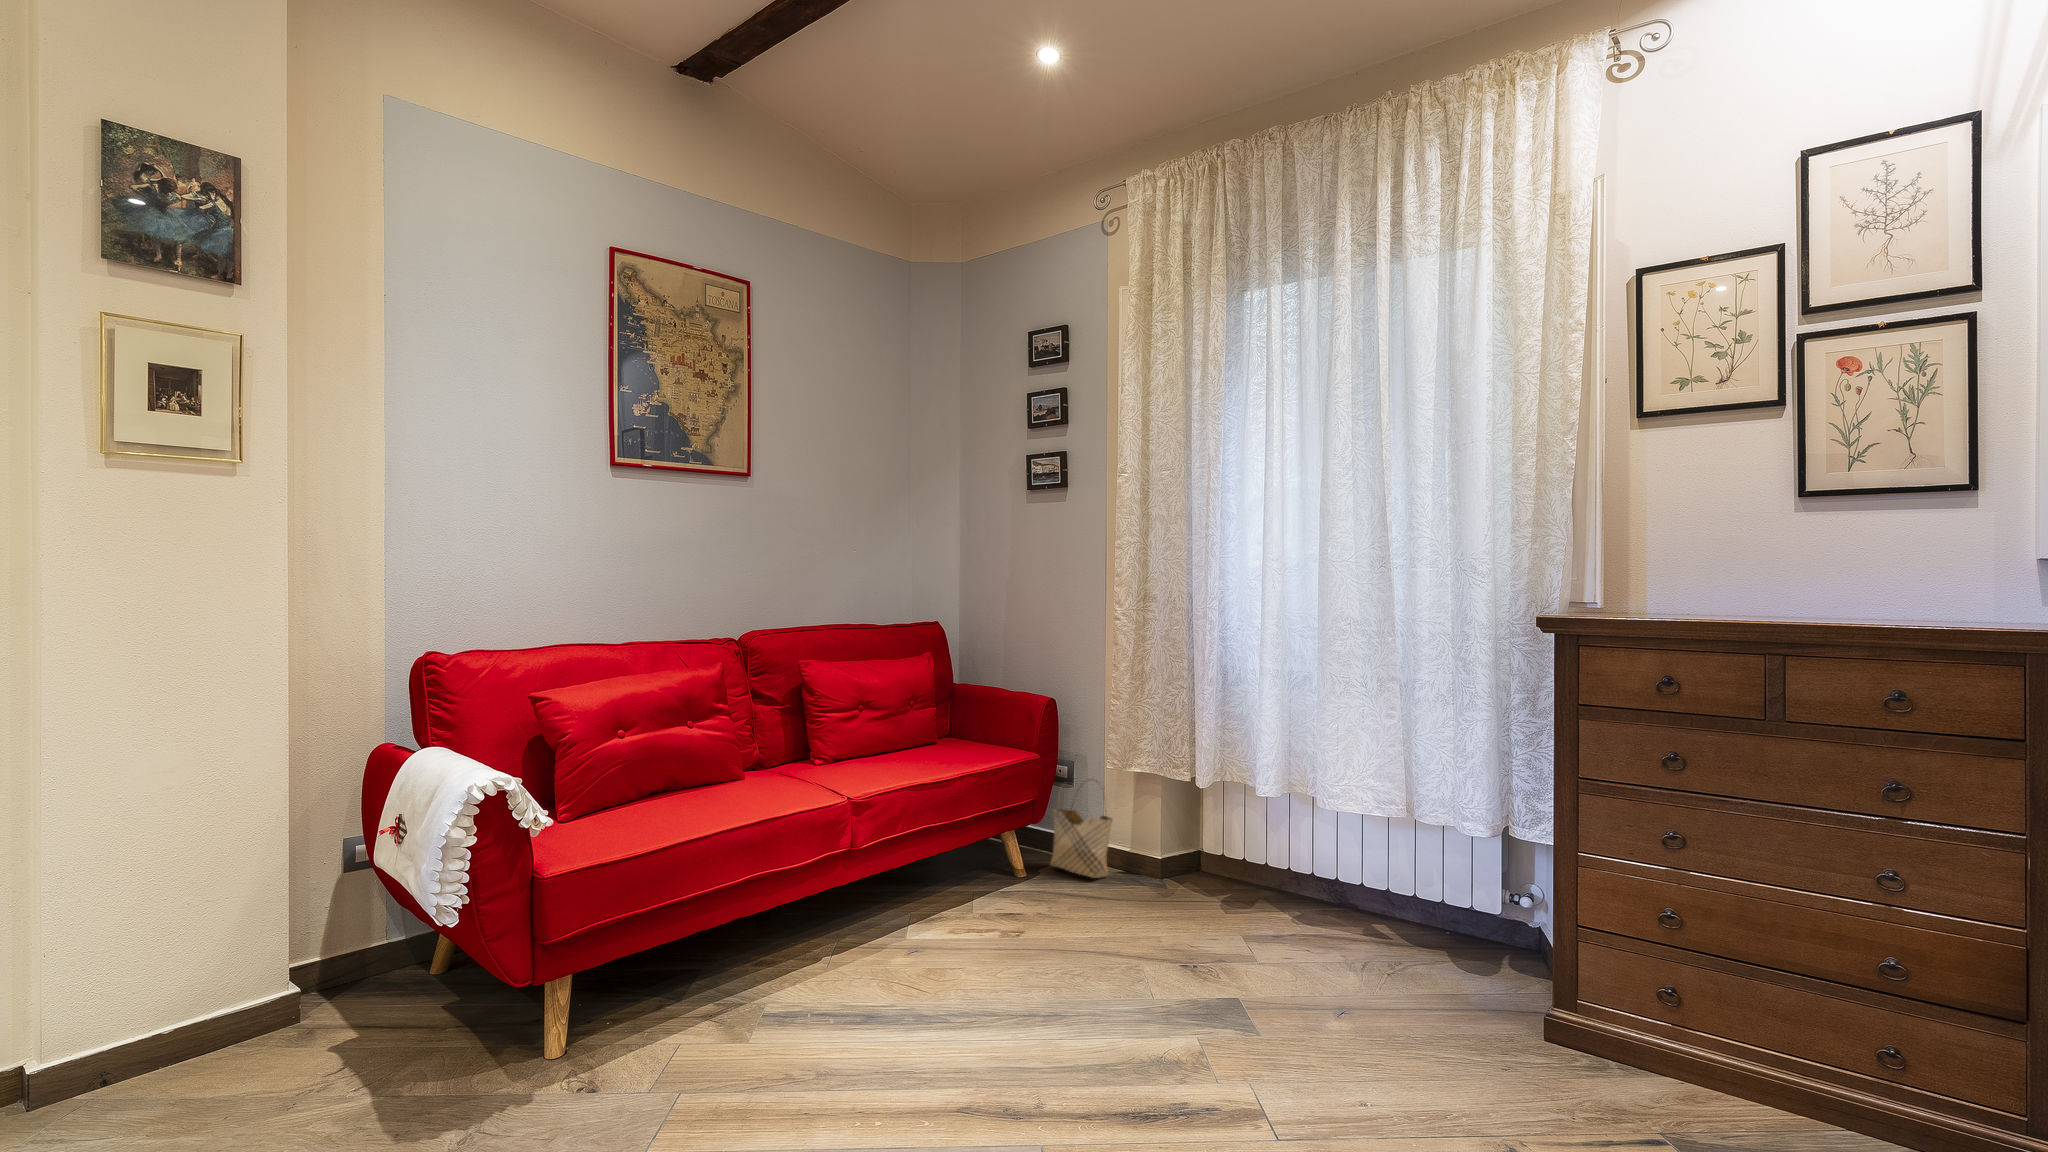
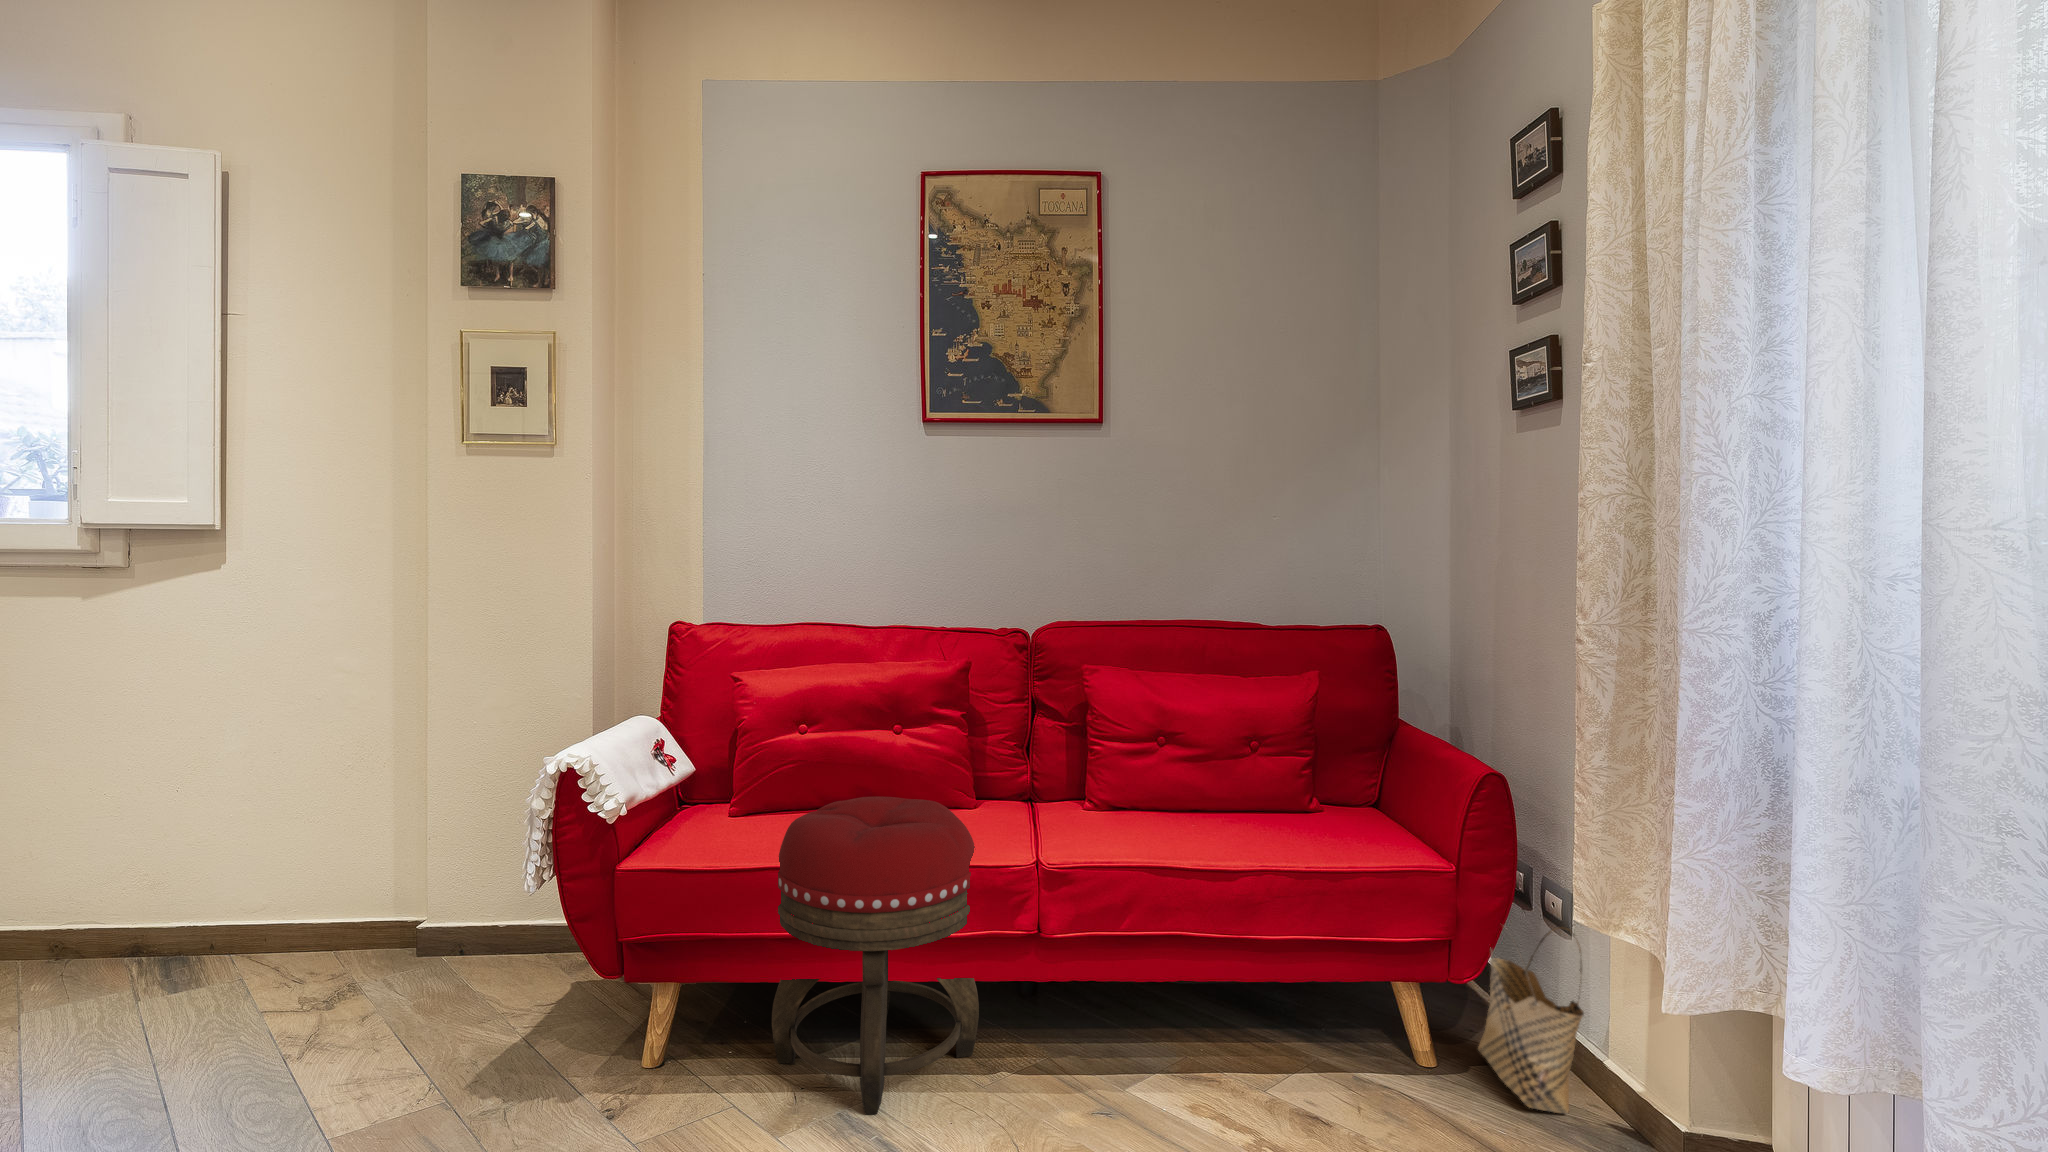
footstool: none [653,775,821,1016] -> present [772,797,979,1114]

